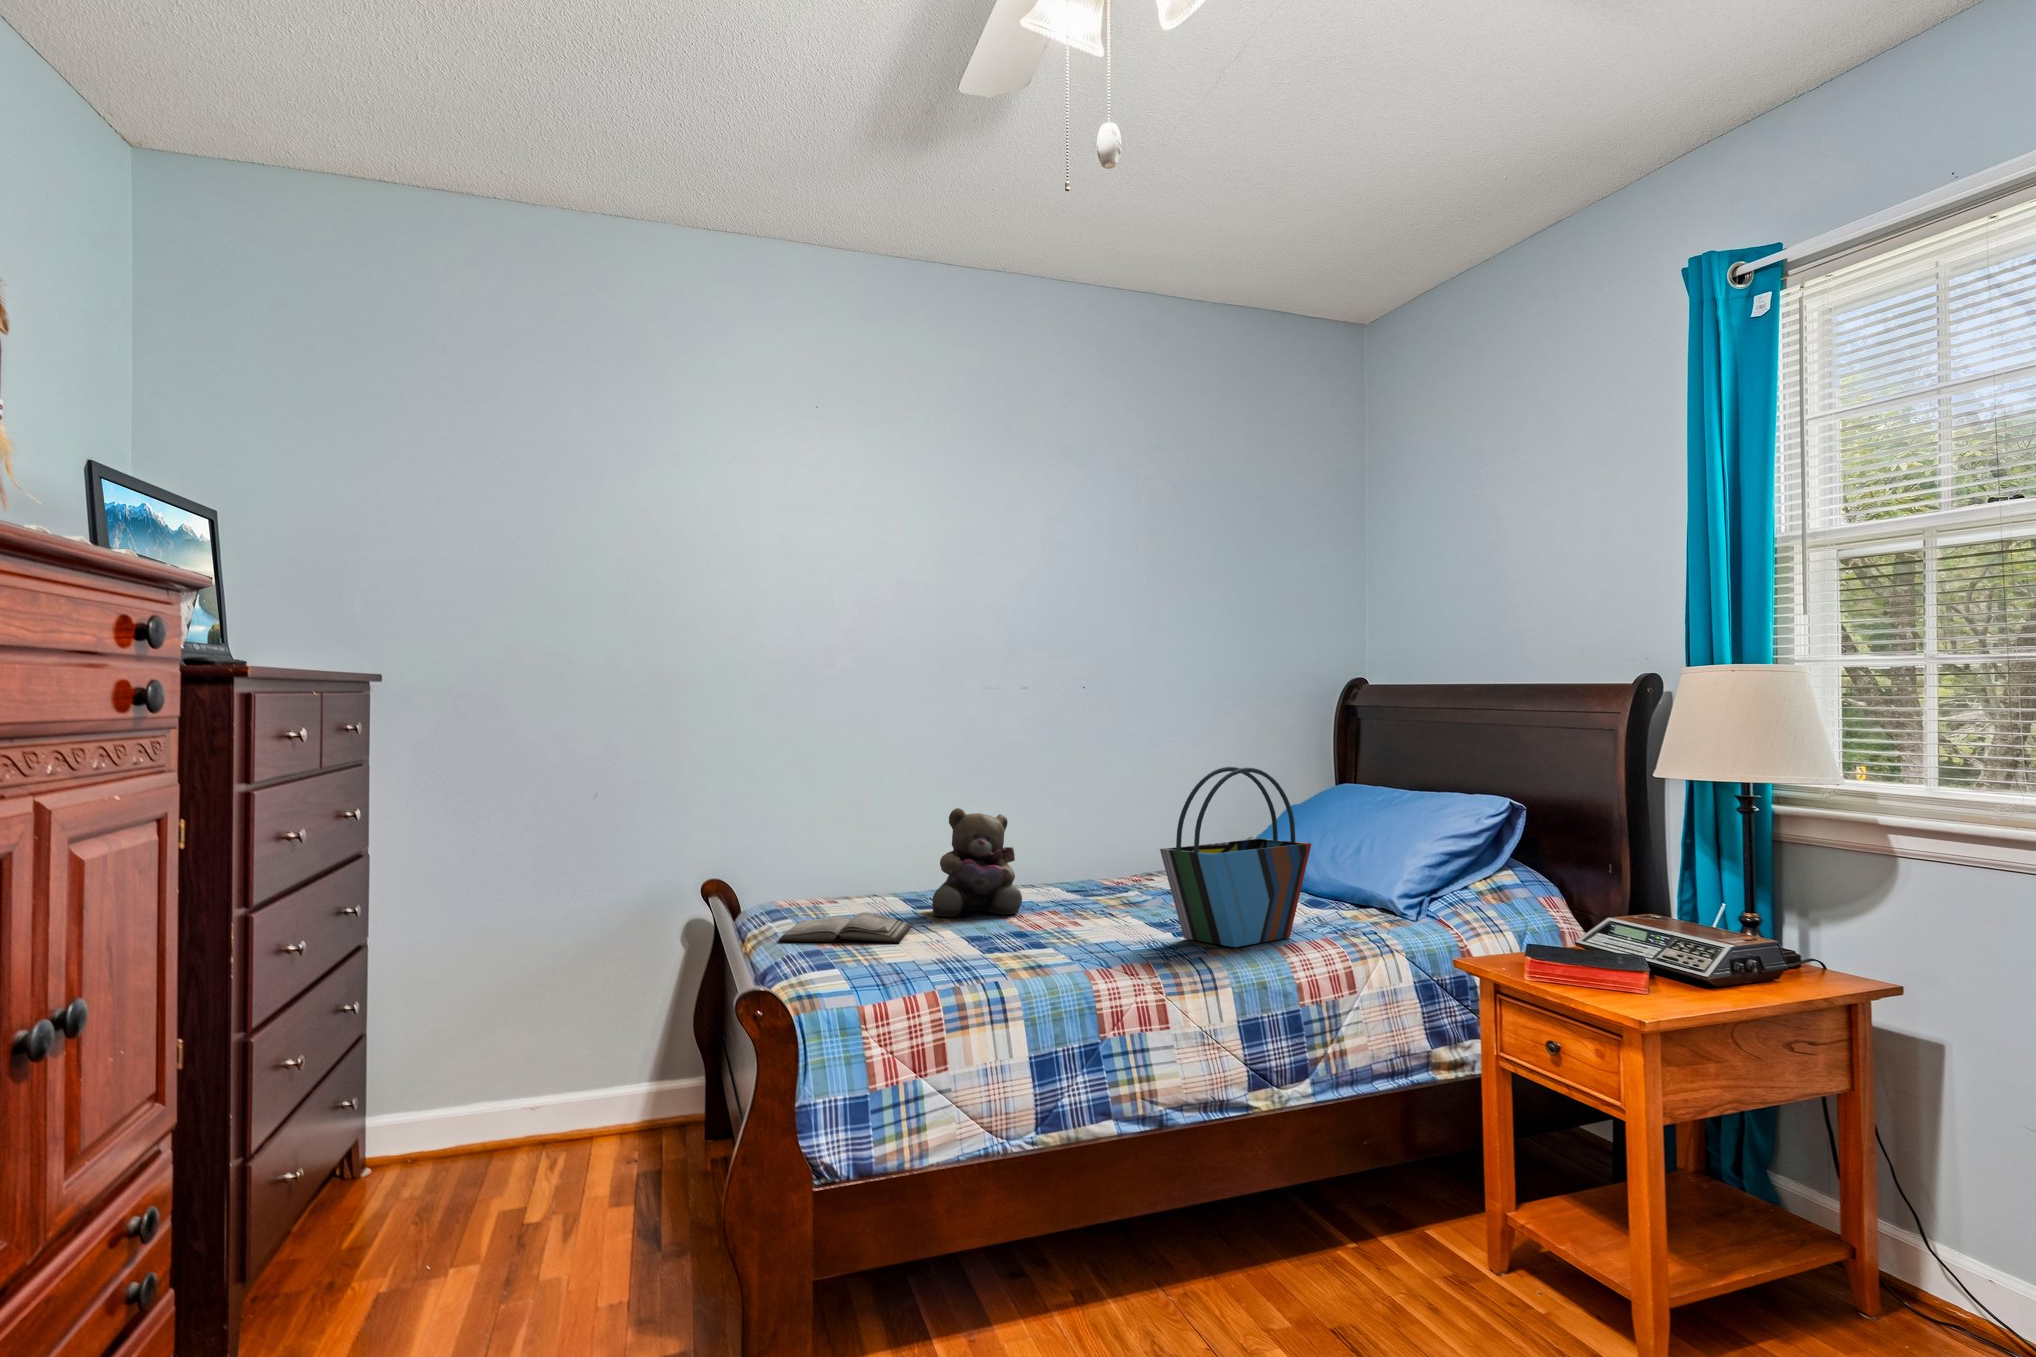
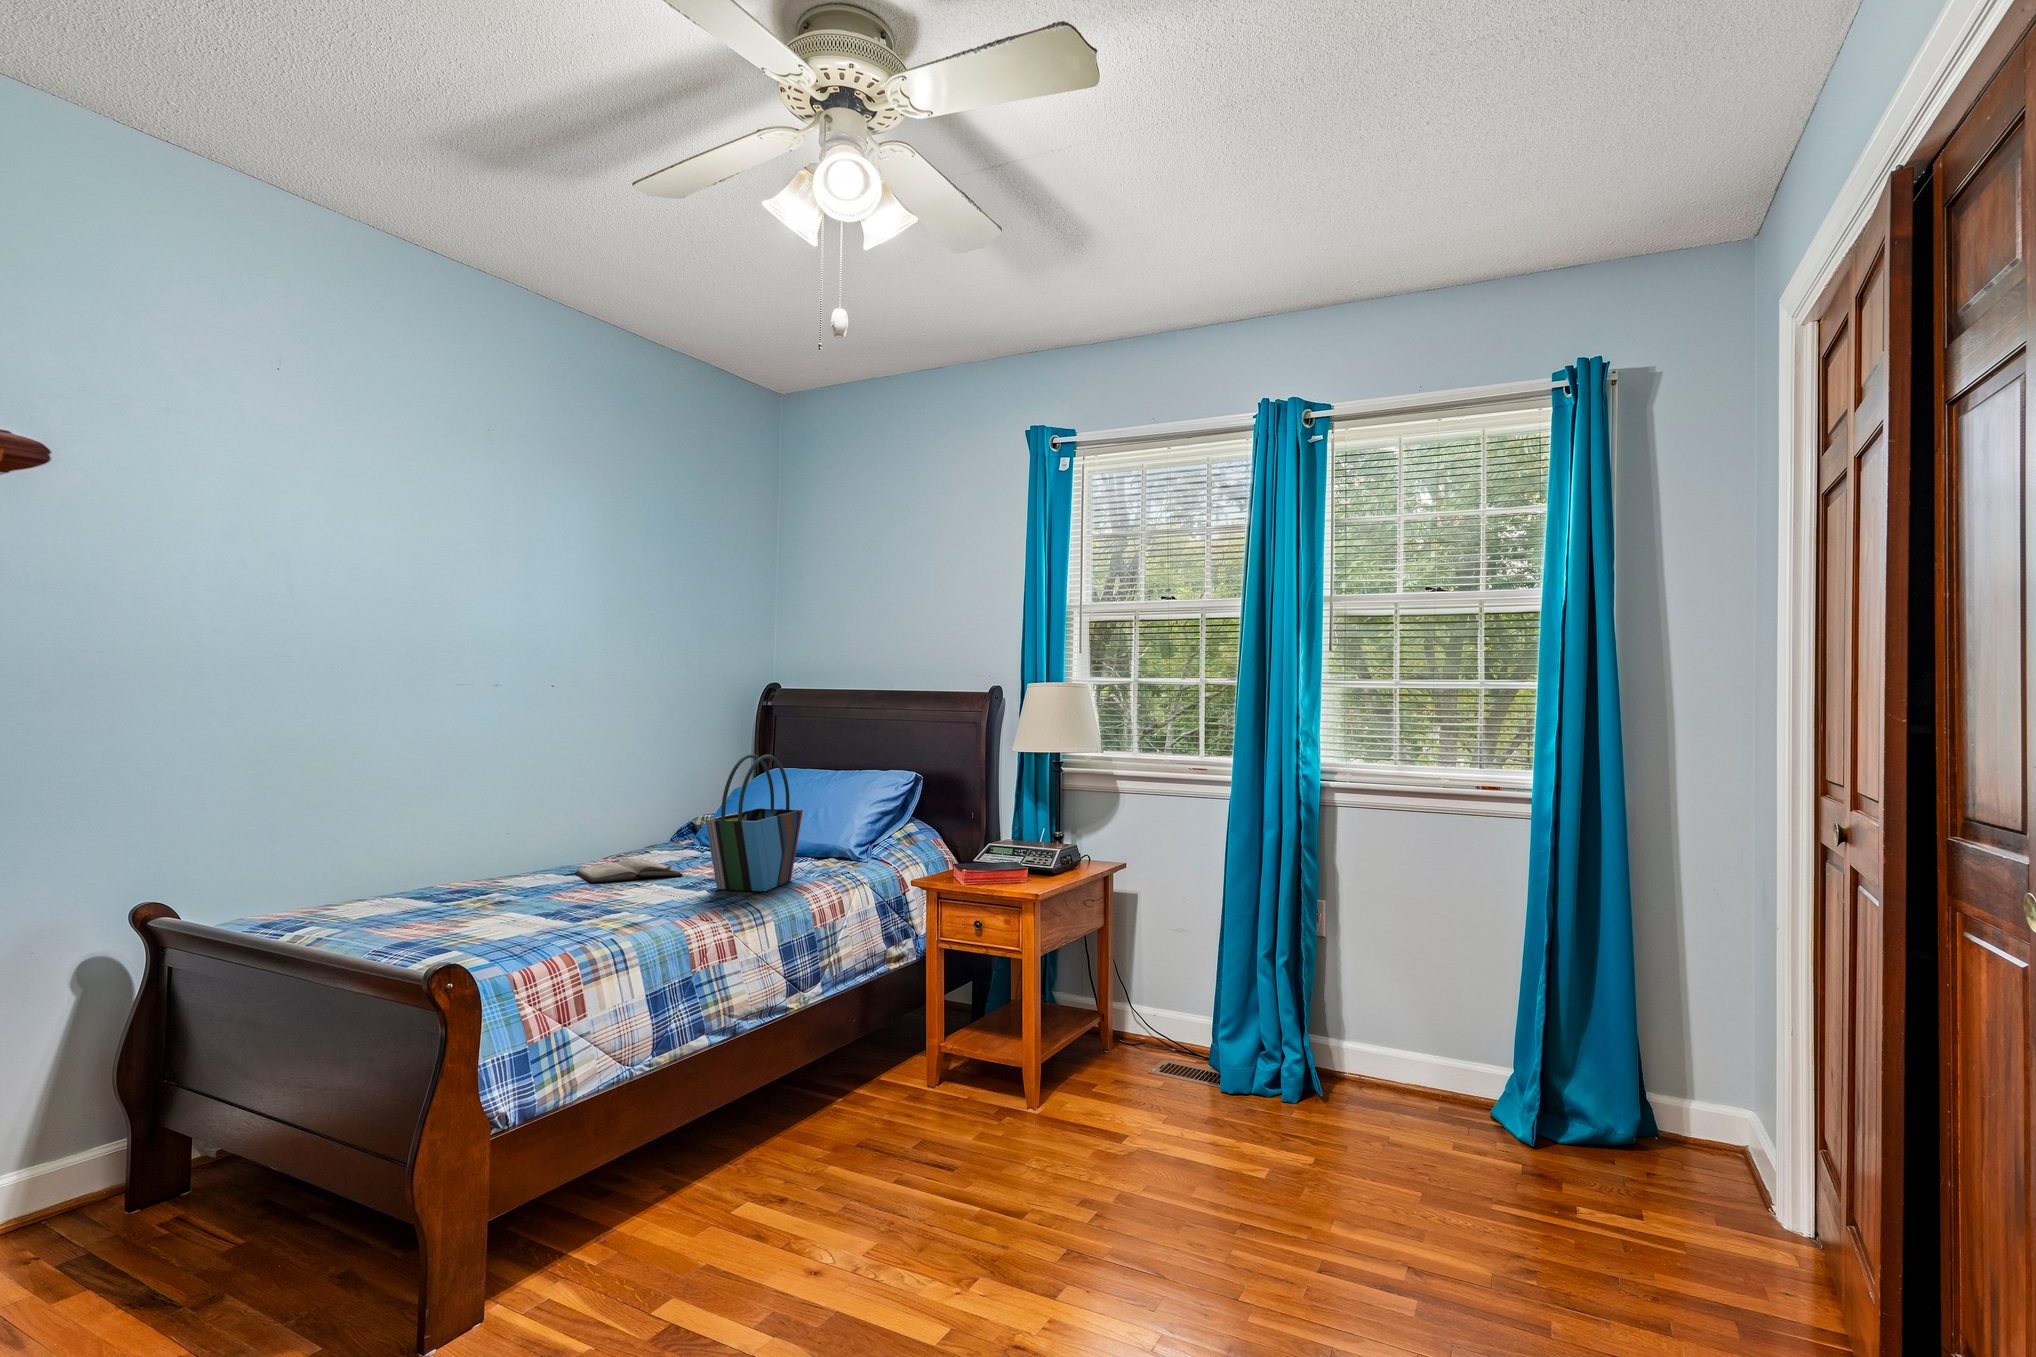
teddy bear: present [932,808,1022,917] -> none [469,795,553,892]
diary: present [779,912,911,943] -> present [575,858,683,883]

